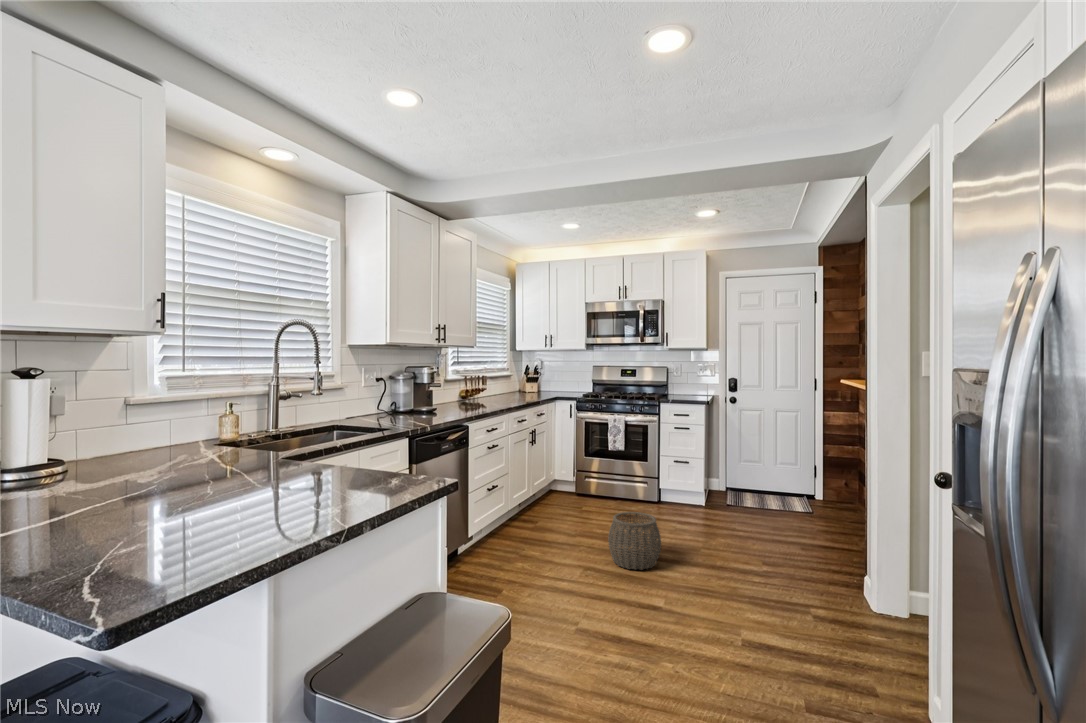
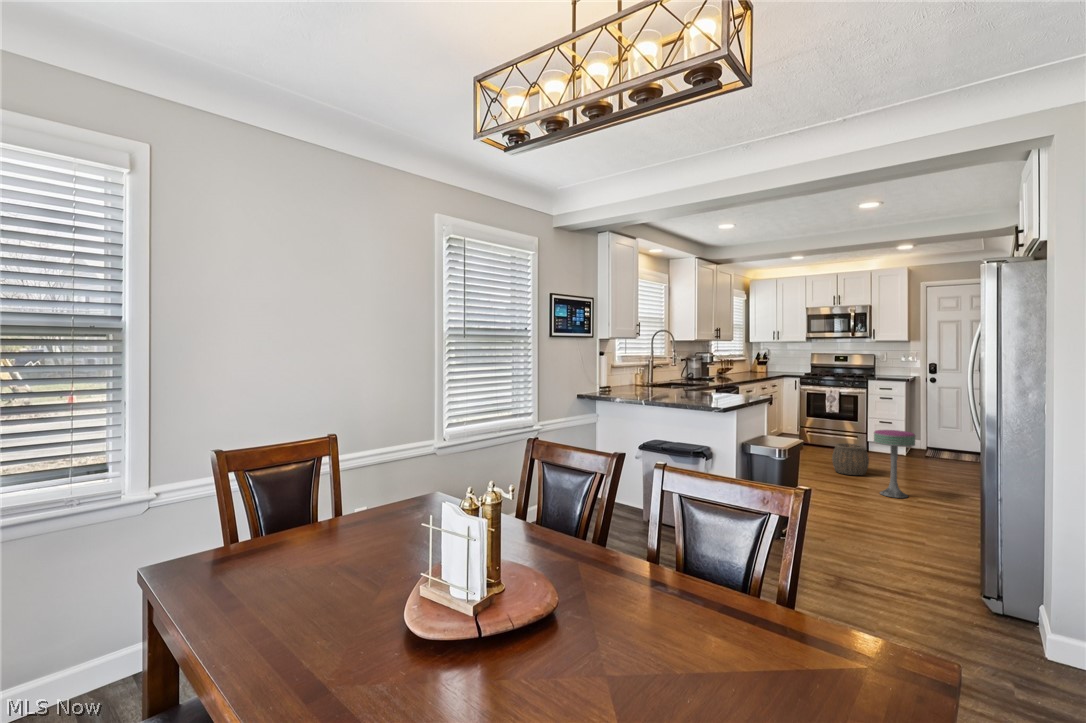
bar stool: none [667,504,733,637] -> present [874,430,915,498]

